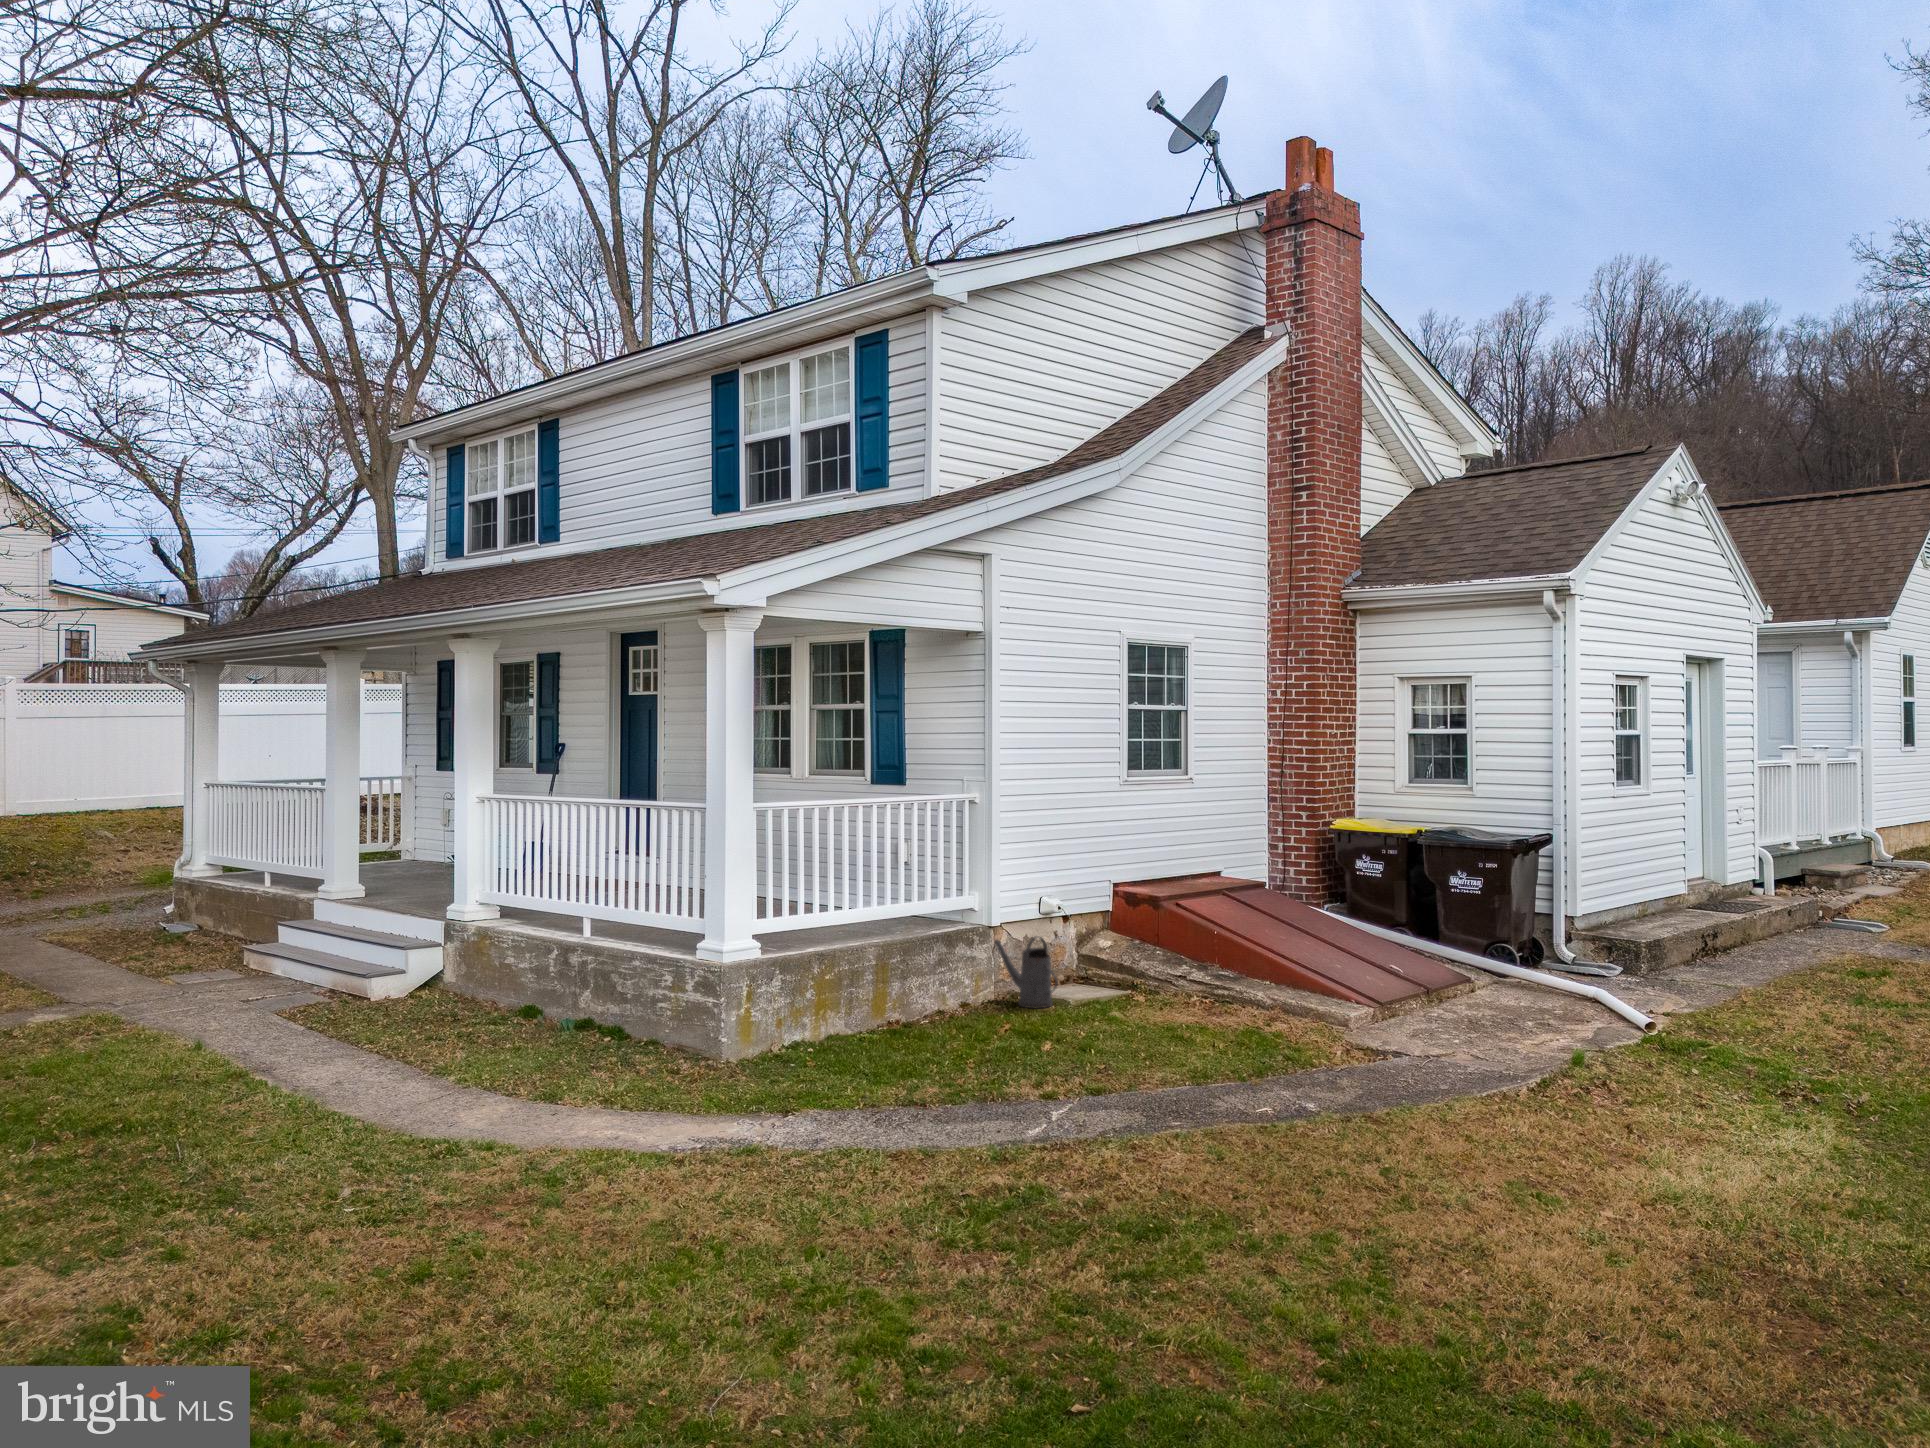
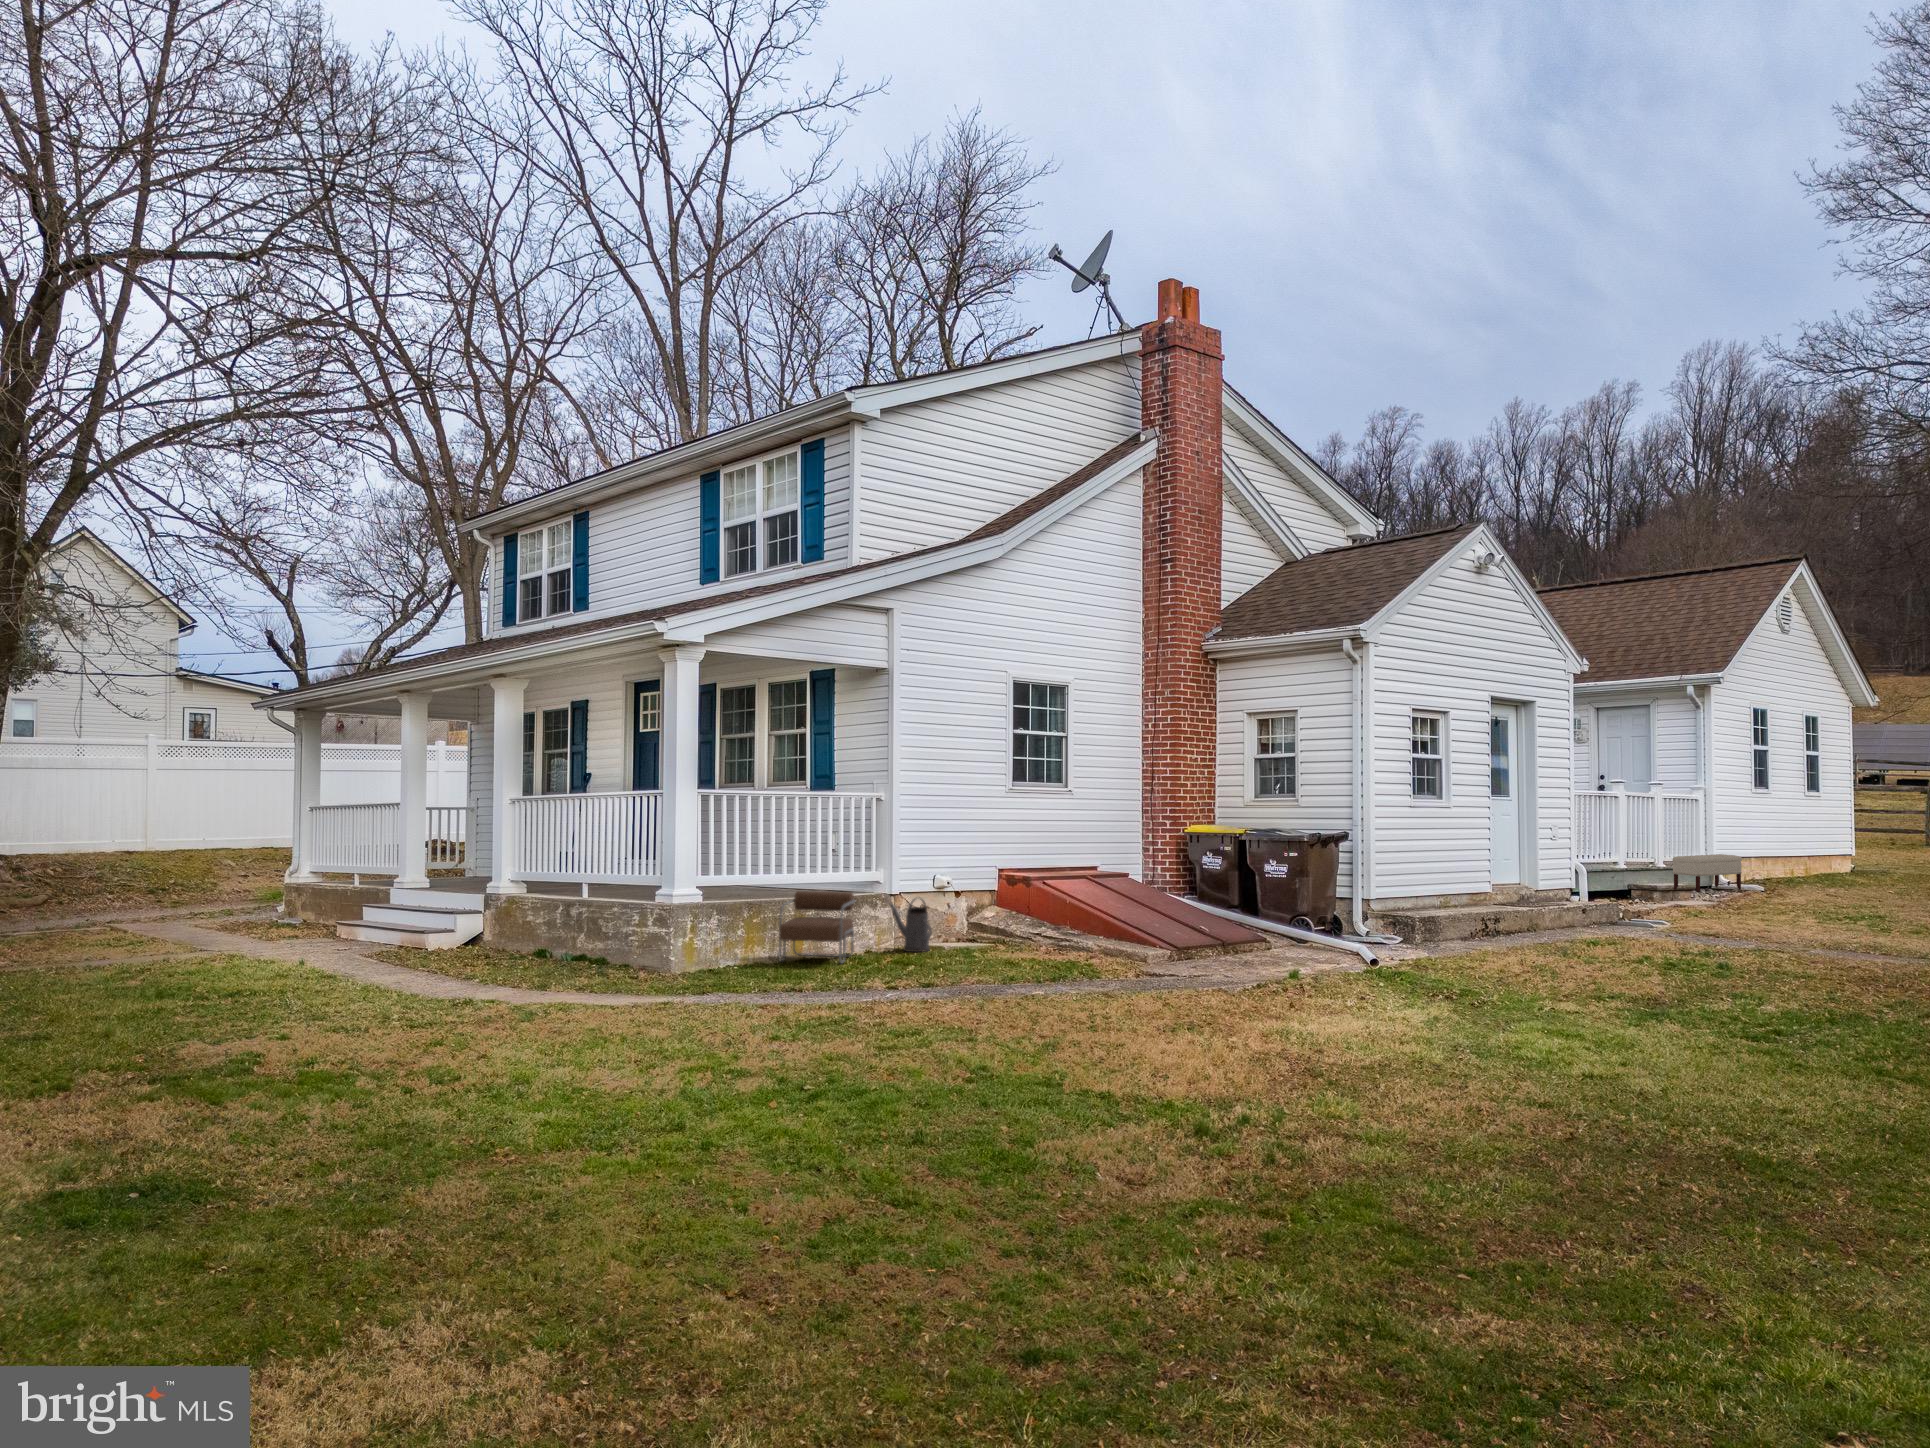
bench: none [1830,826,1904,873] -> present [1673,854,1742,892]
armchair: none [870,935,964,1037] -> present [779,891,855,963]

